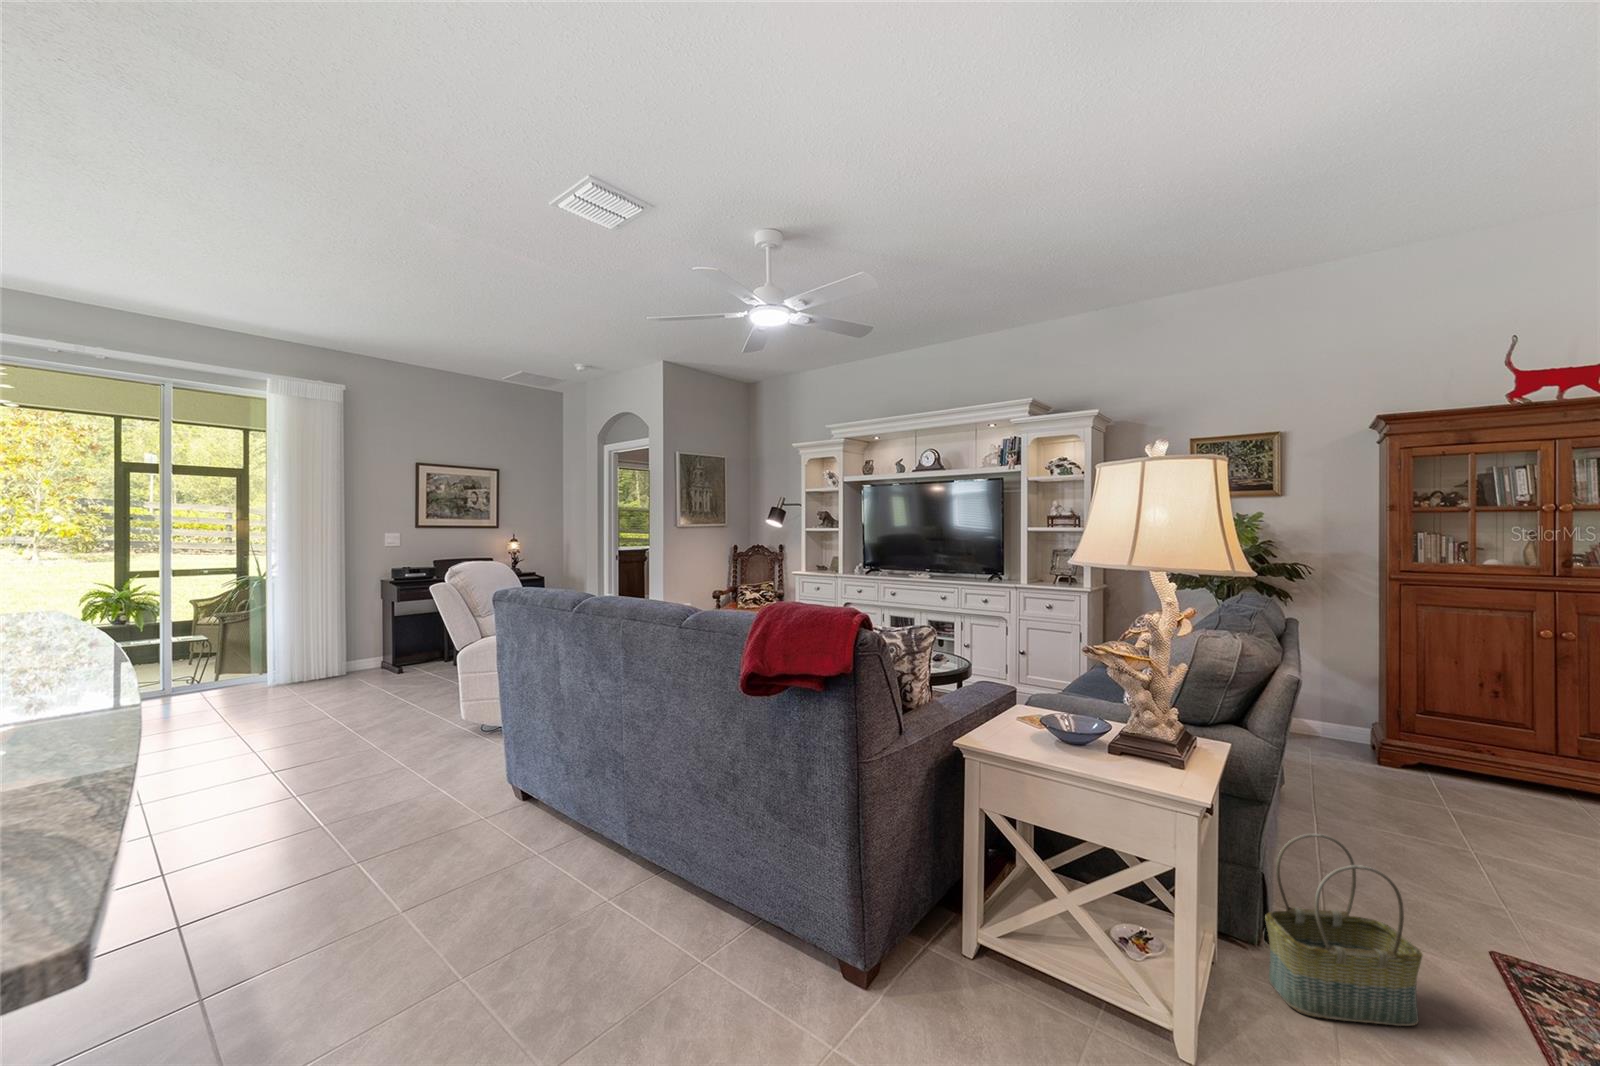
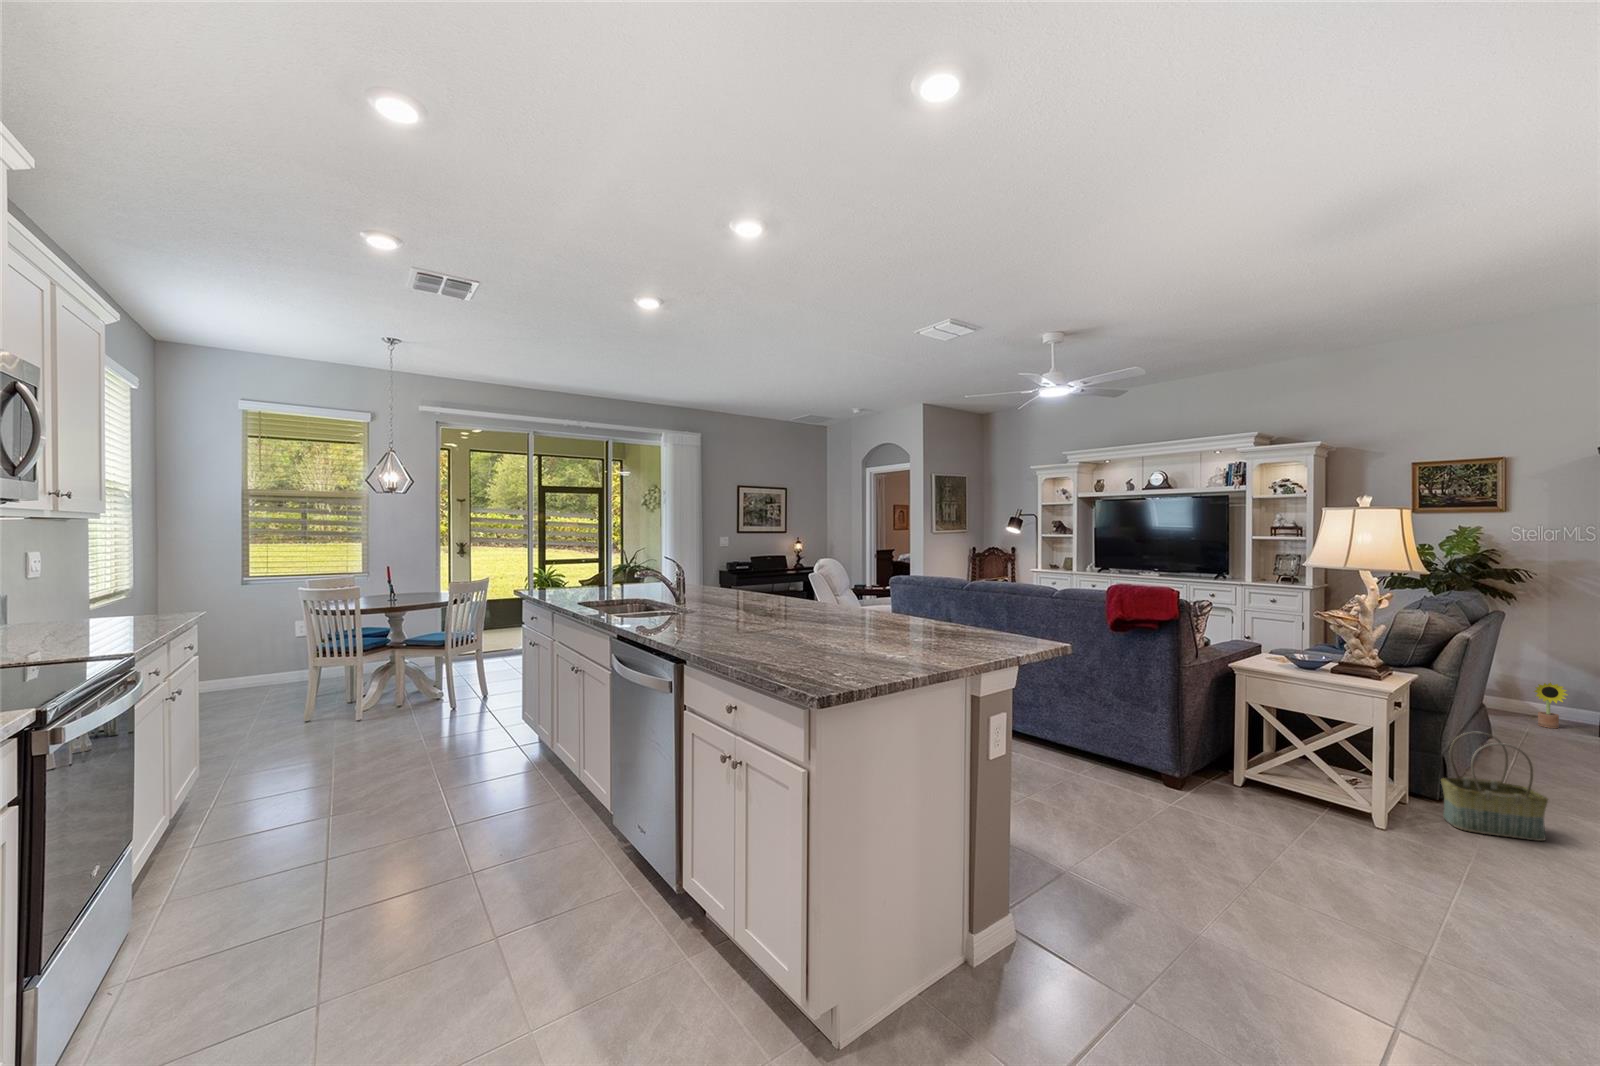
decorative plant: none [1319,700,1355,755] -> present [1534,682,1568,728]

